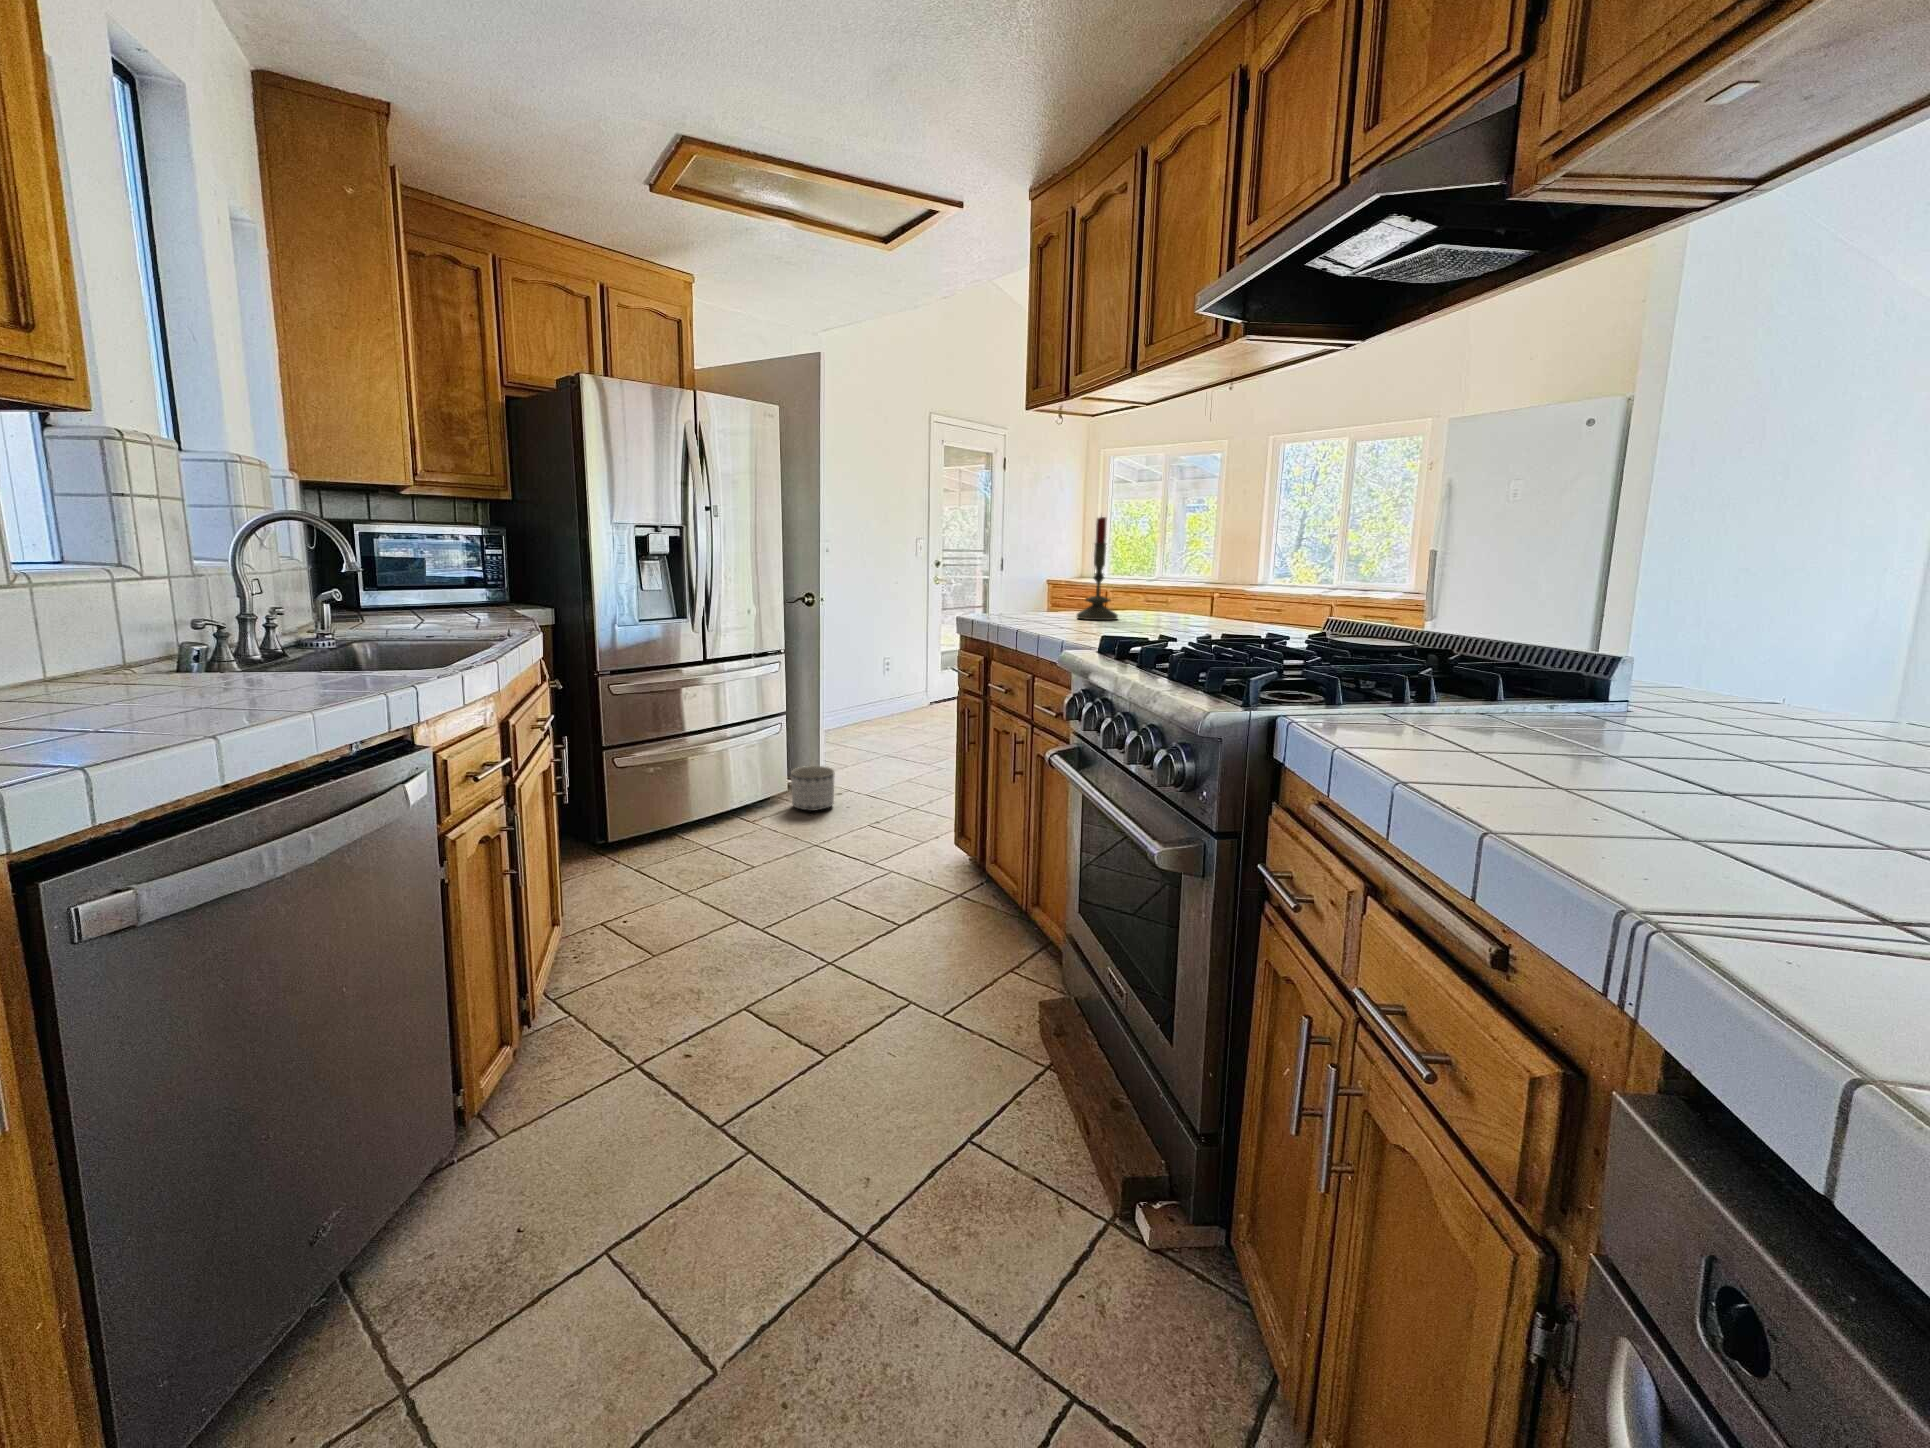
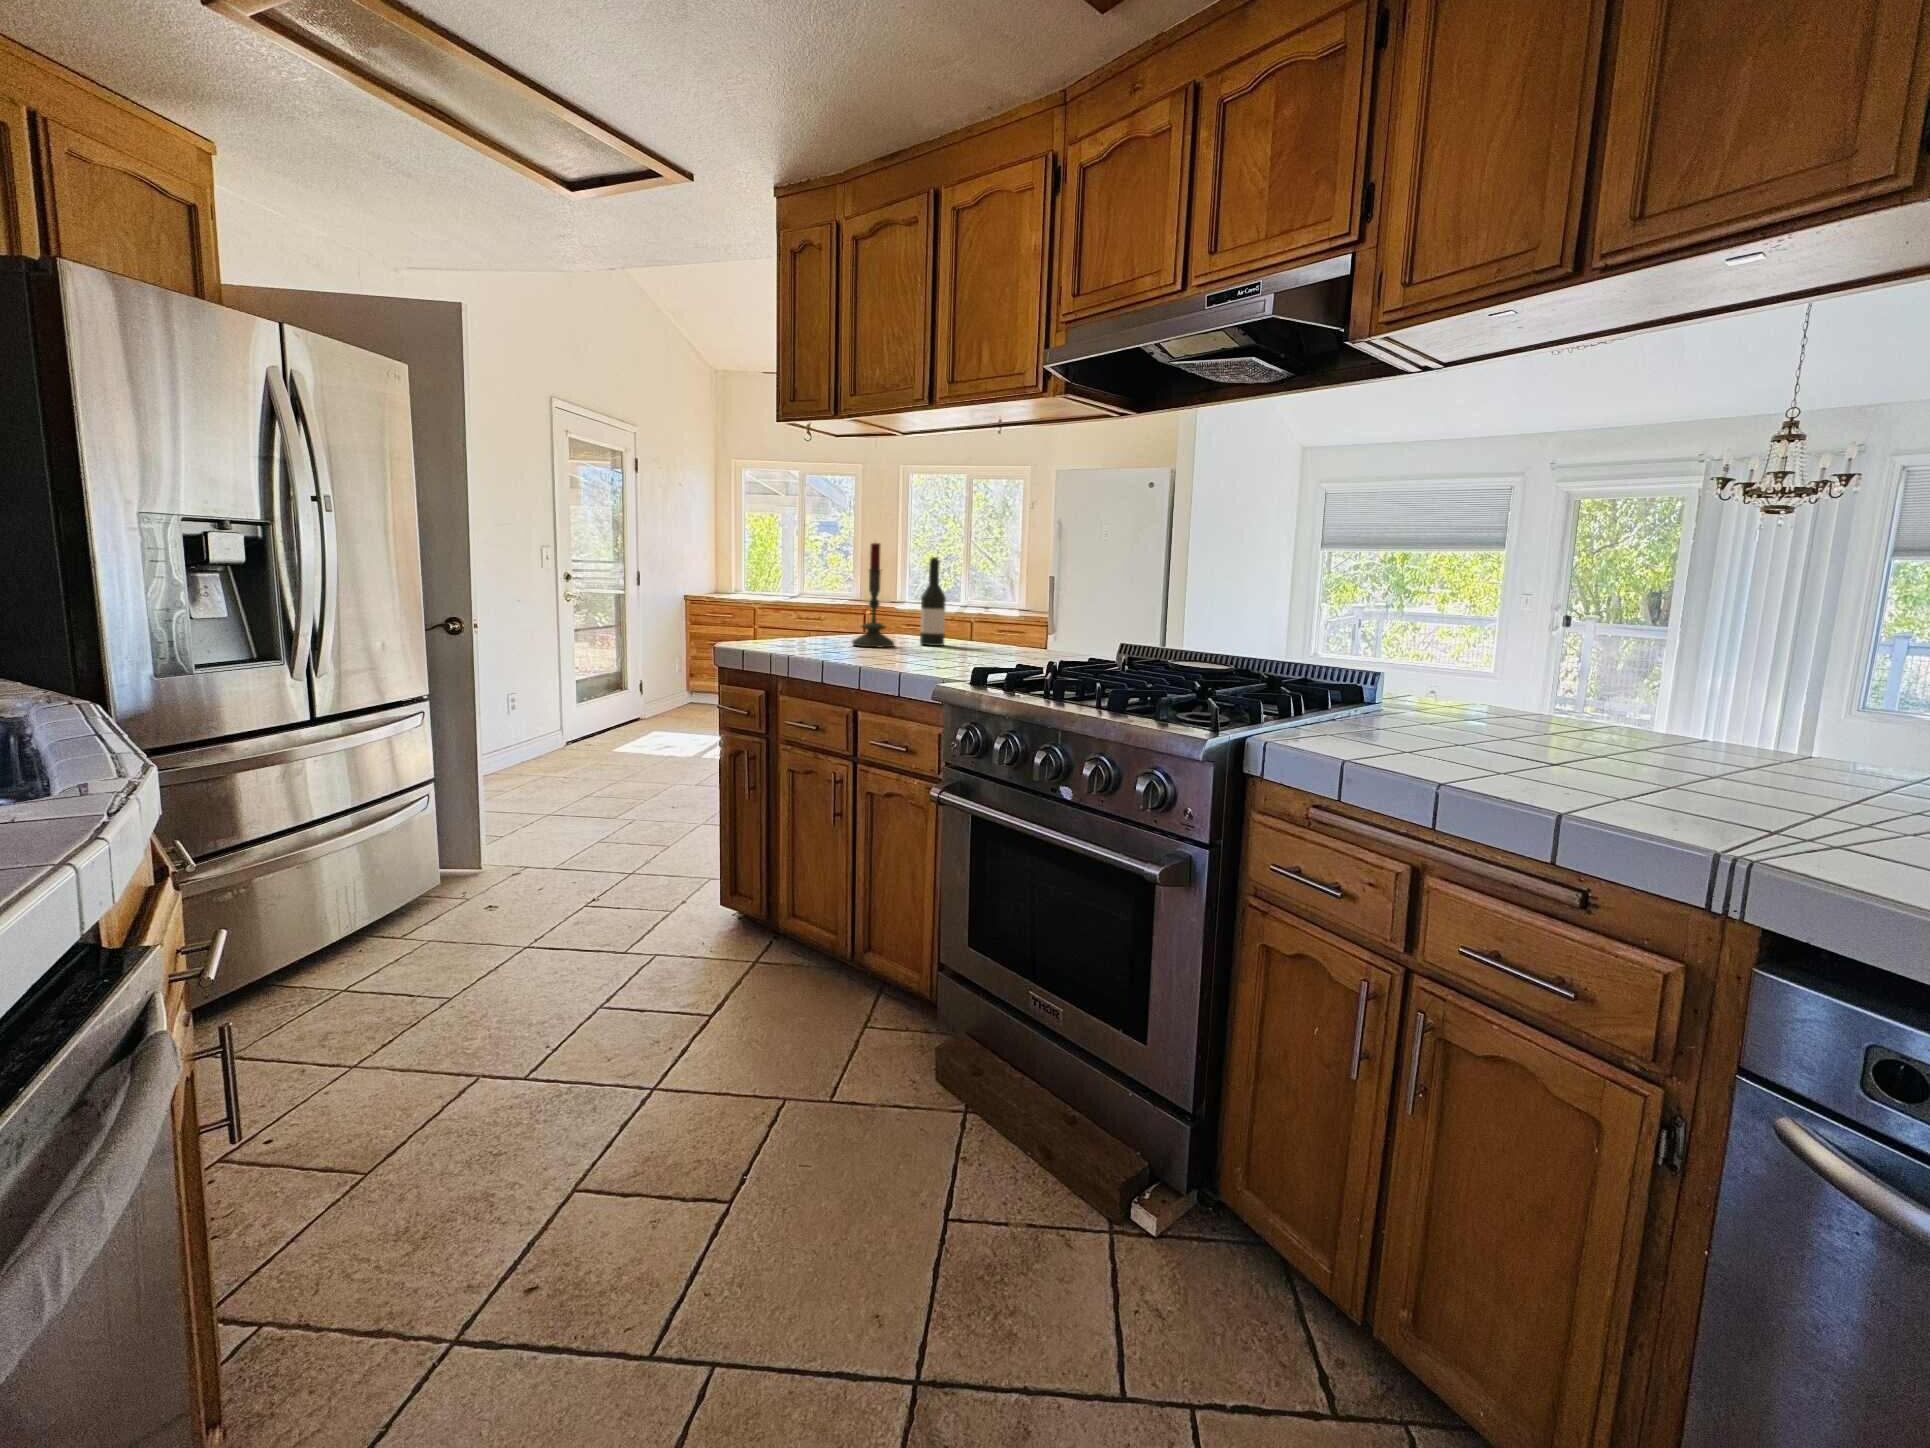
wine bottle: none [1149,528,1176,620] -> present [920,557,946,646]
planter: present [791,766,835,811] -> none [448,843,516,905]

